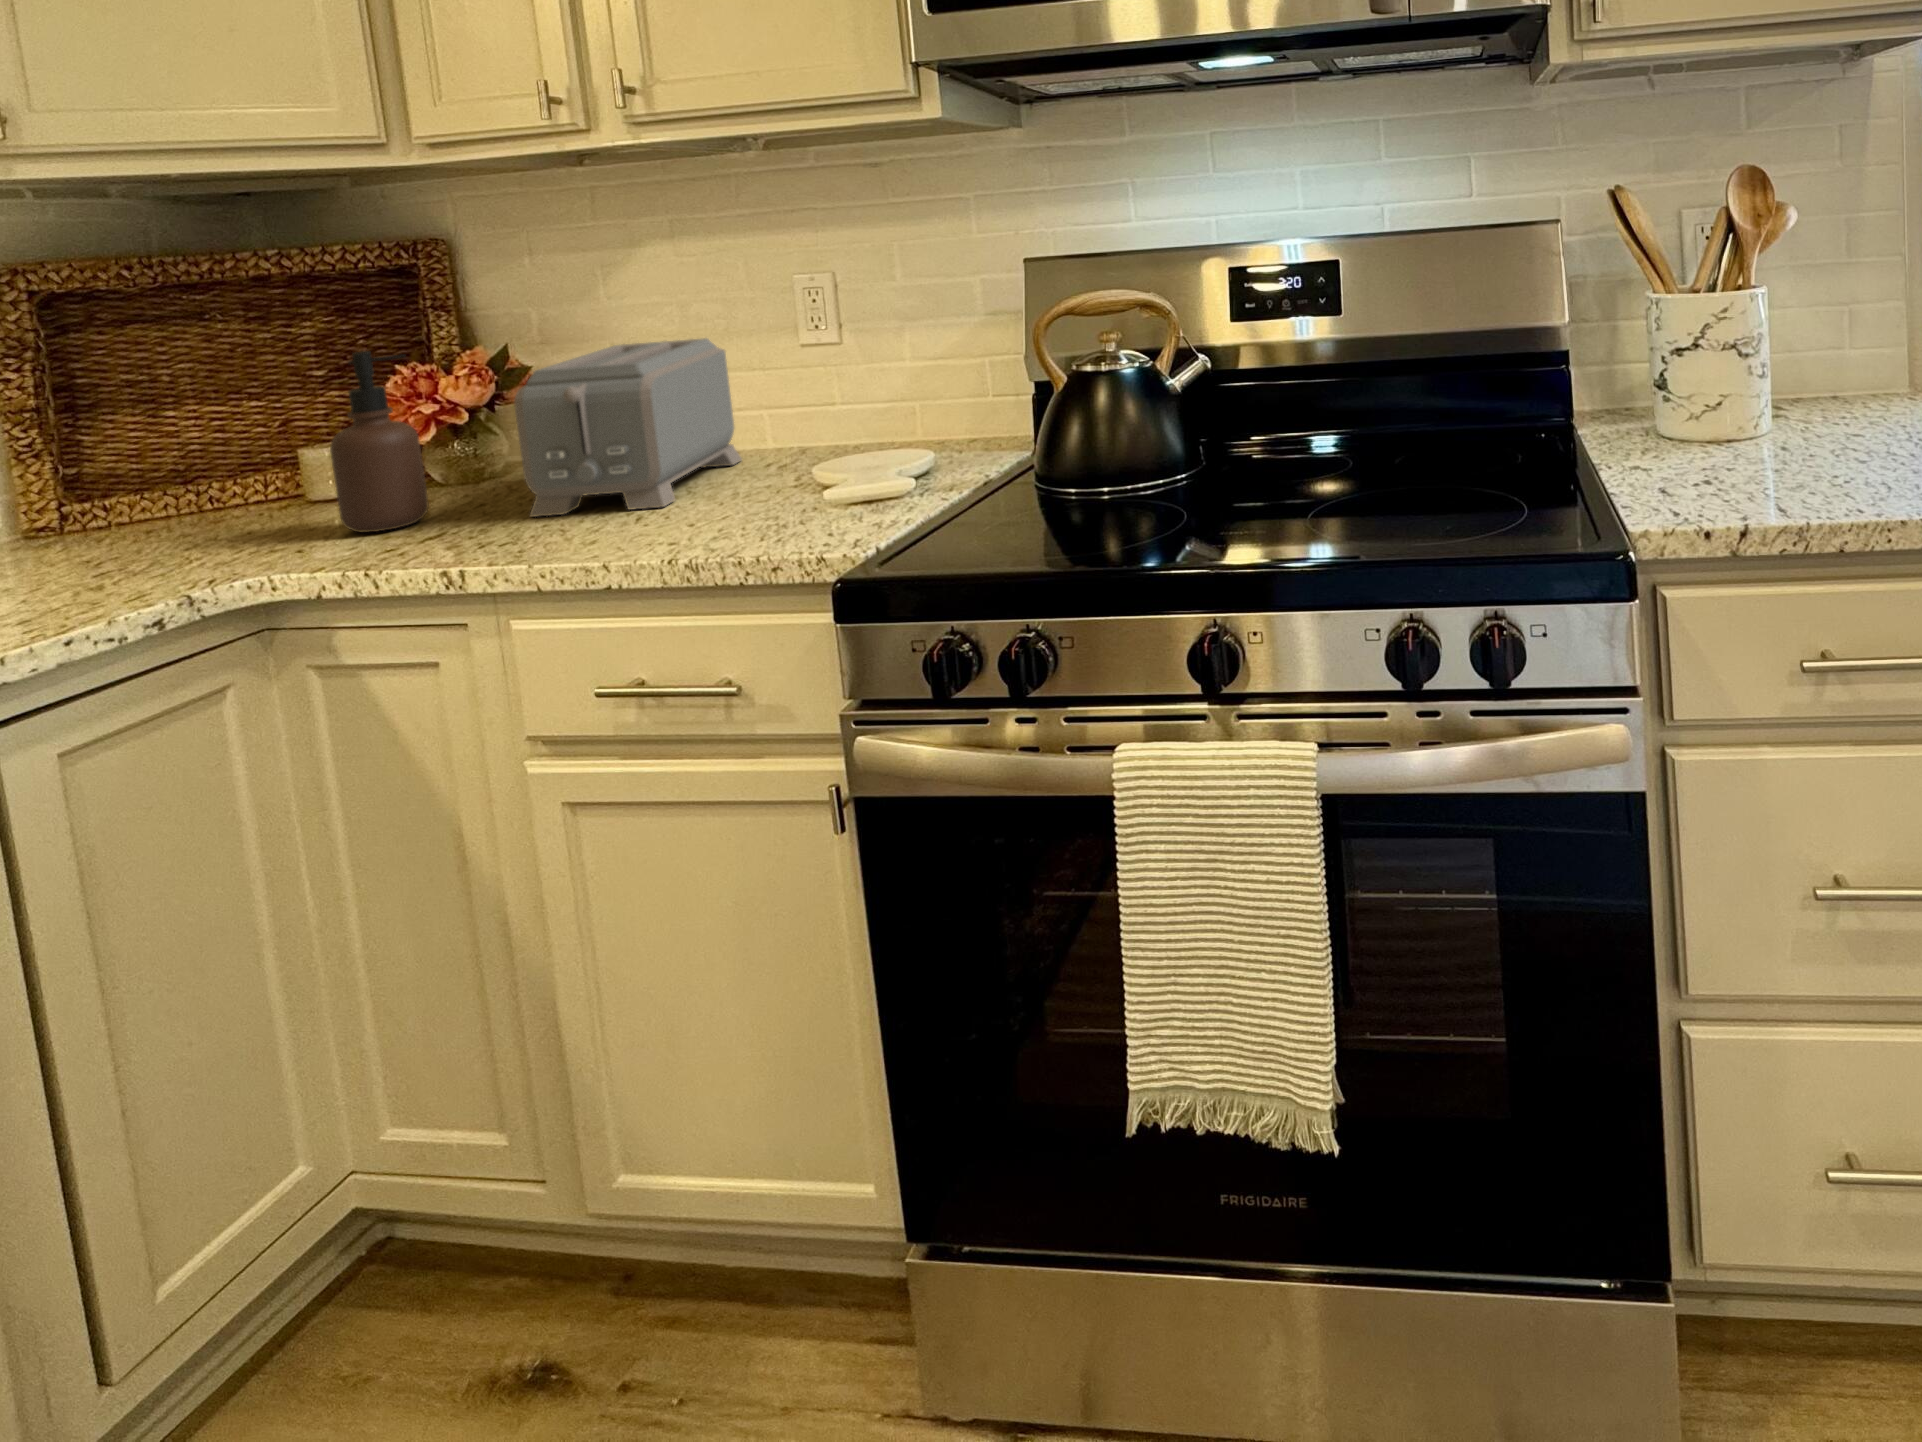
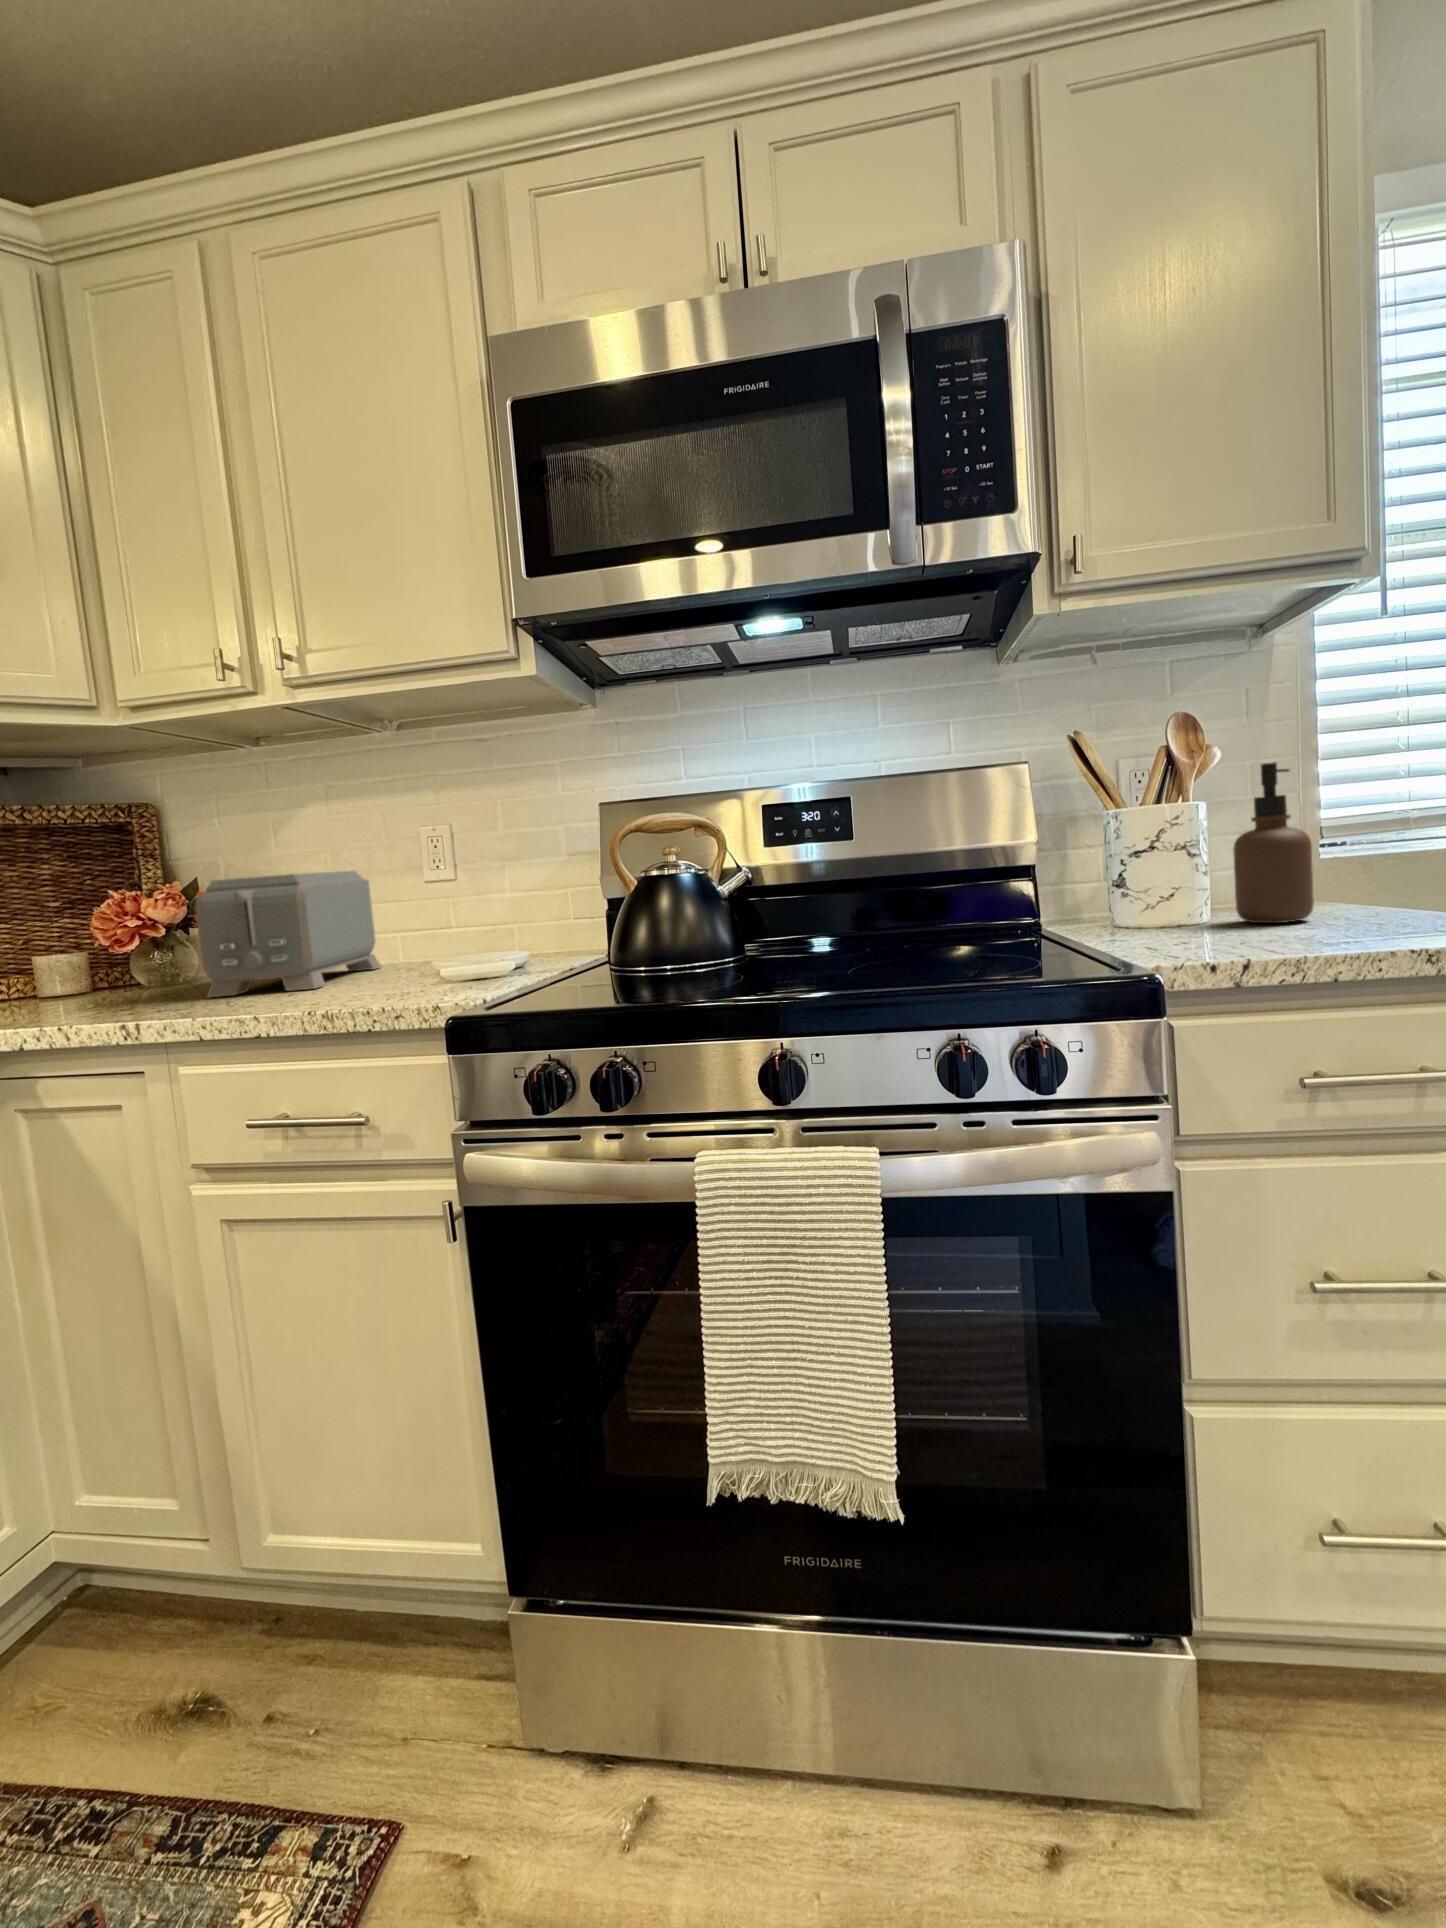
soap dispenser: present [330,351,428,532] -> present [1233,763,1314,923]

